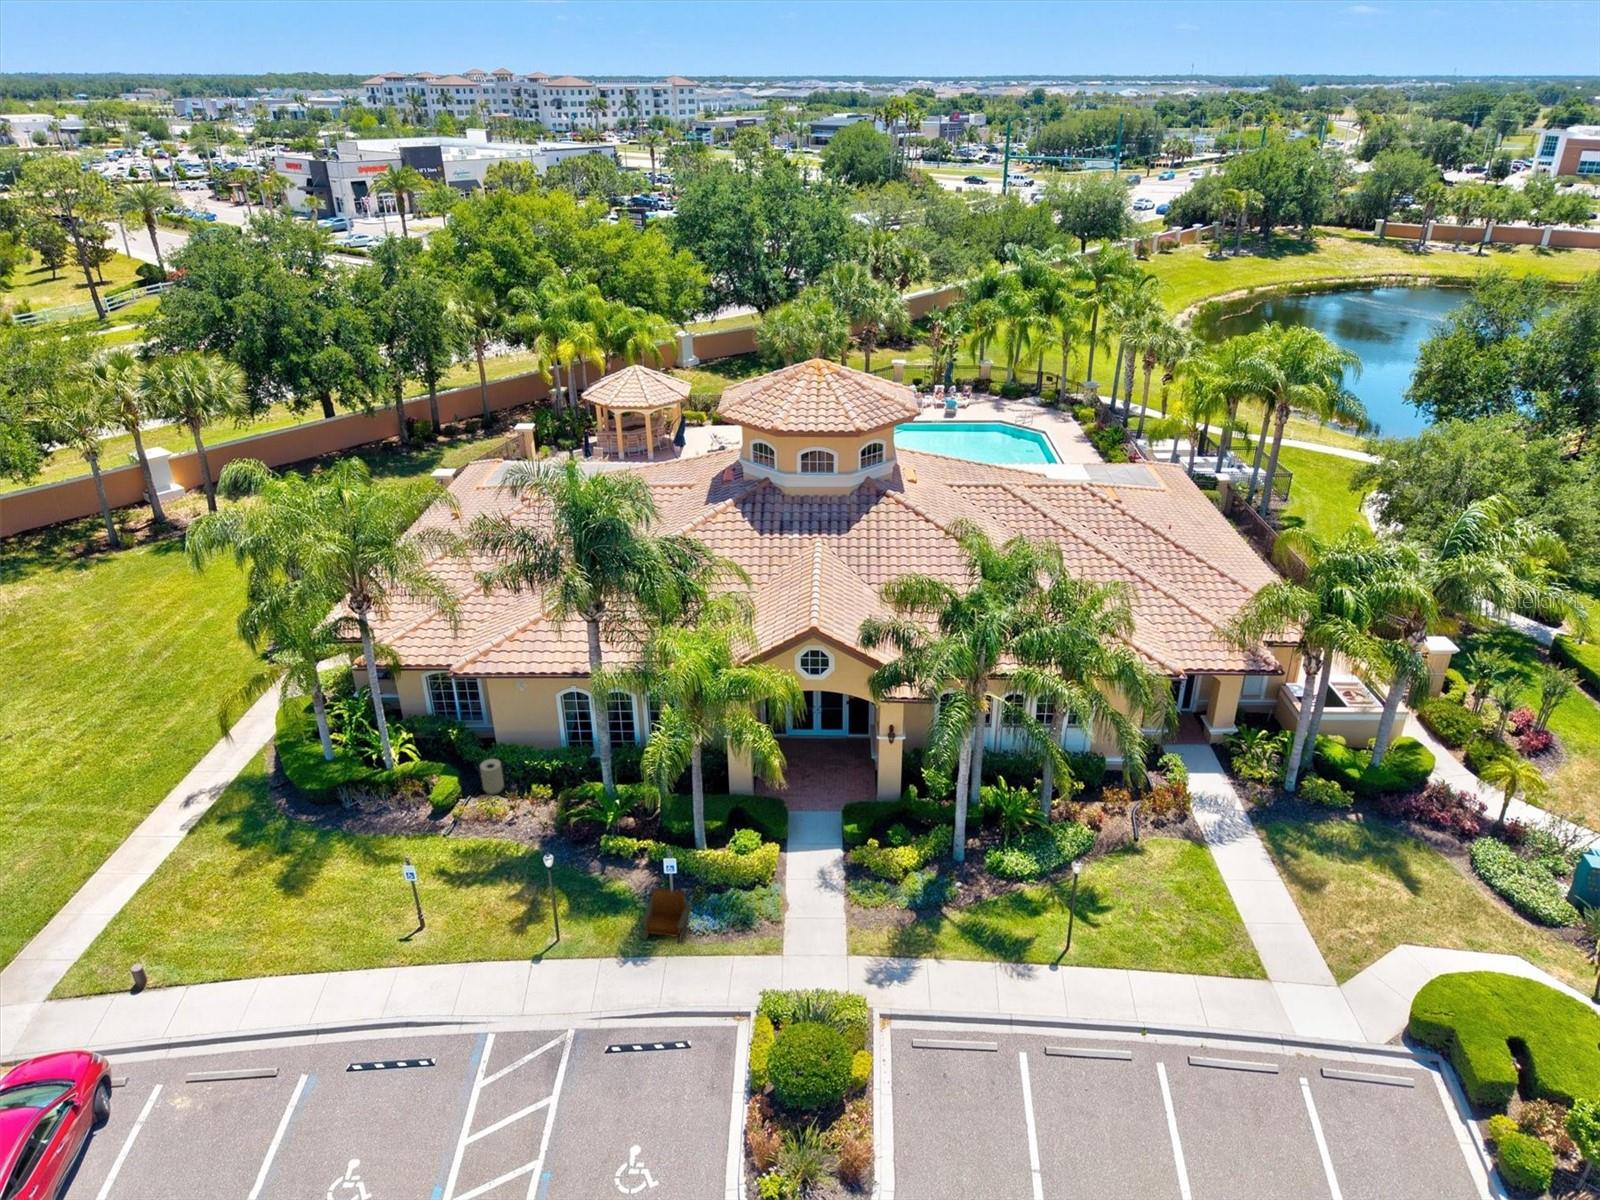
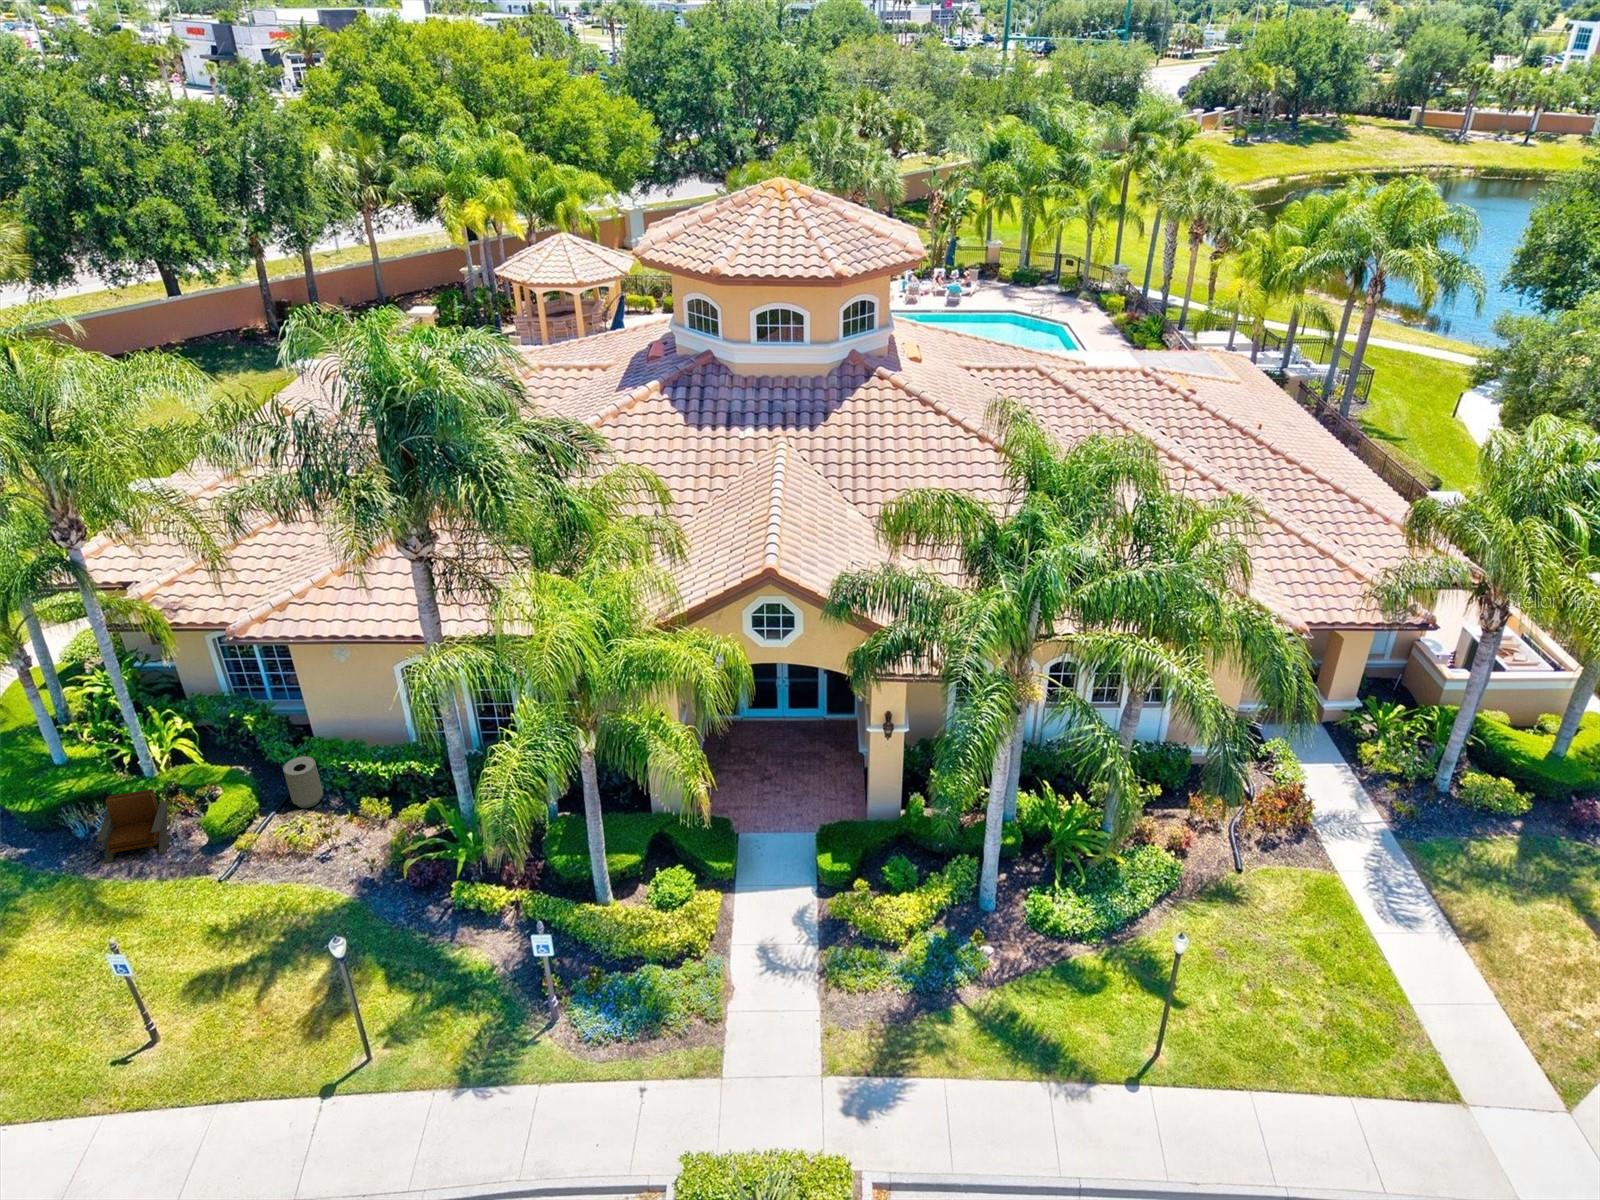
lounge chair: present [641,888,692,944] -> present [96,789,171,863]

